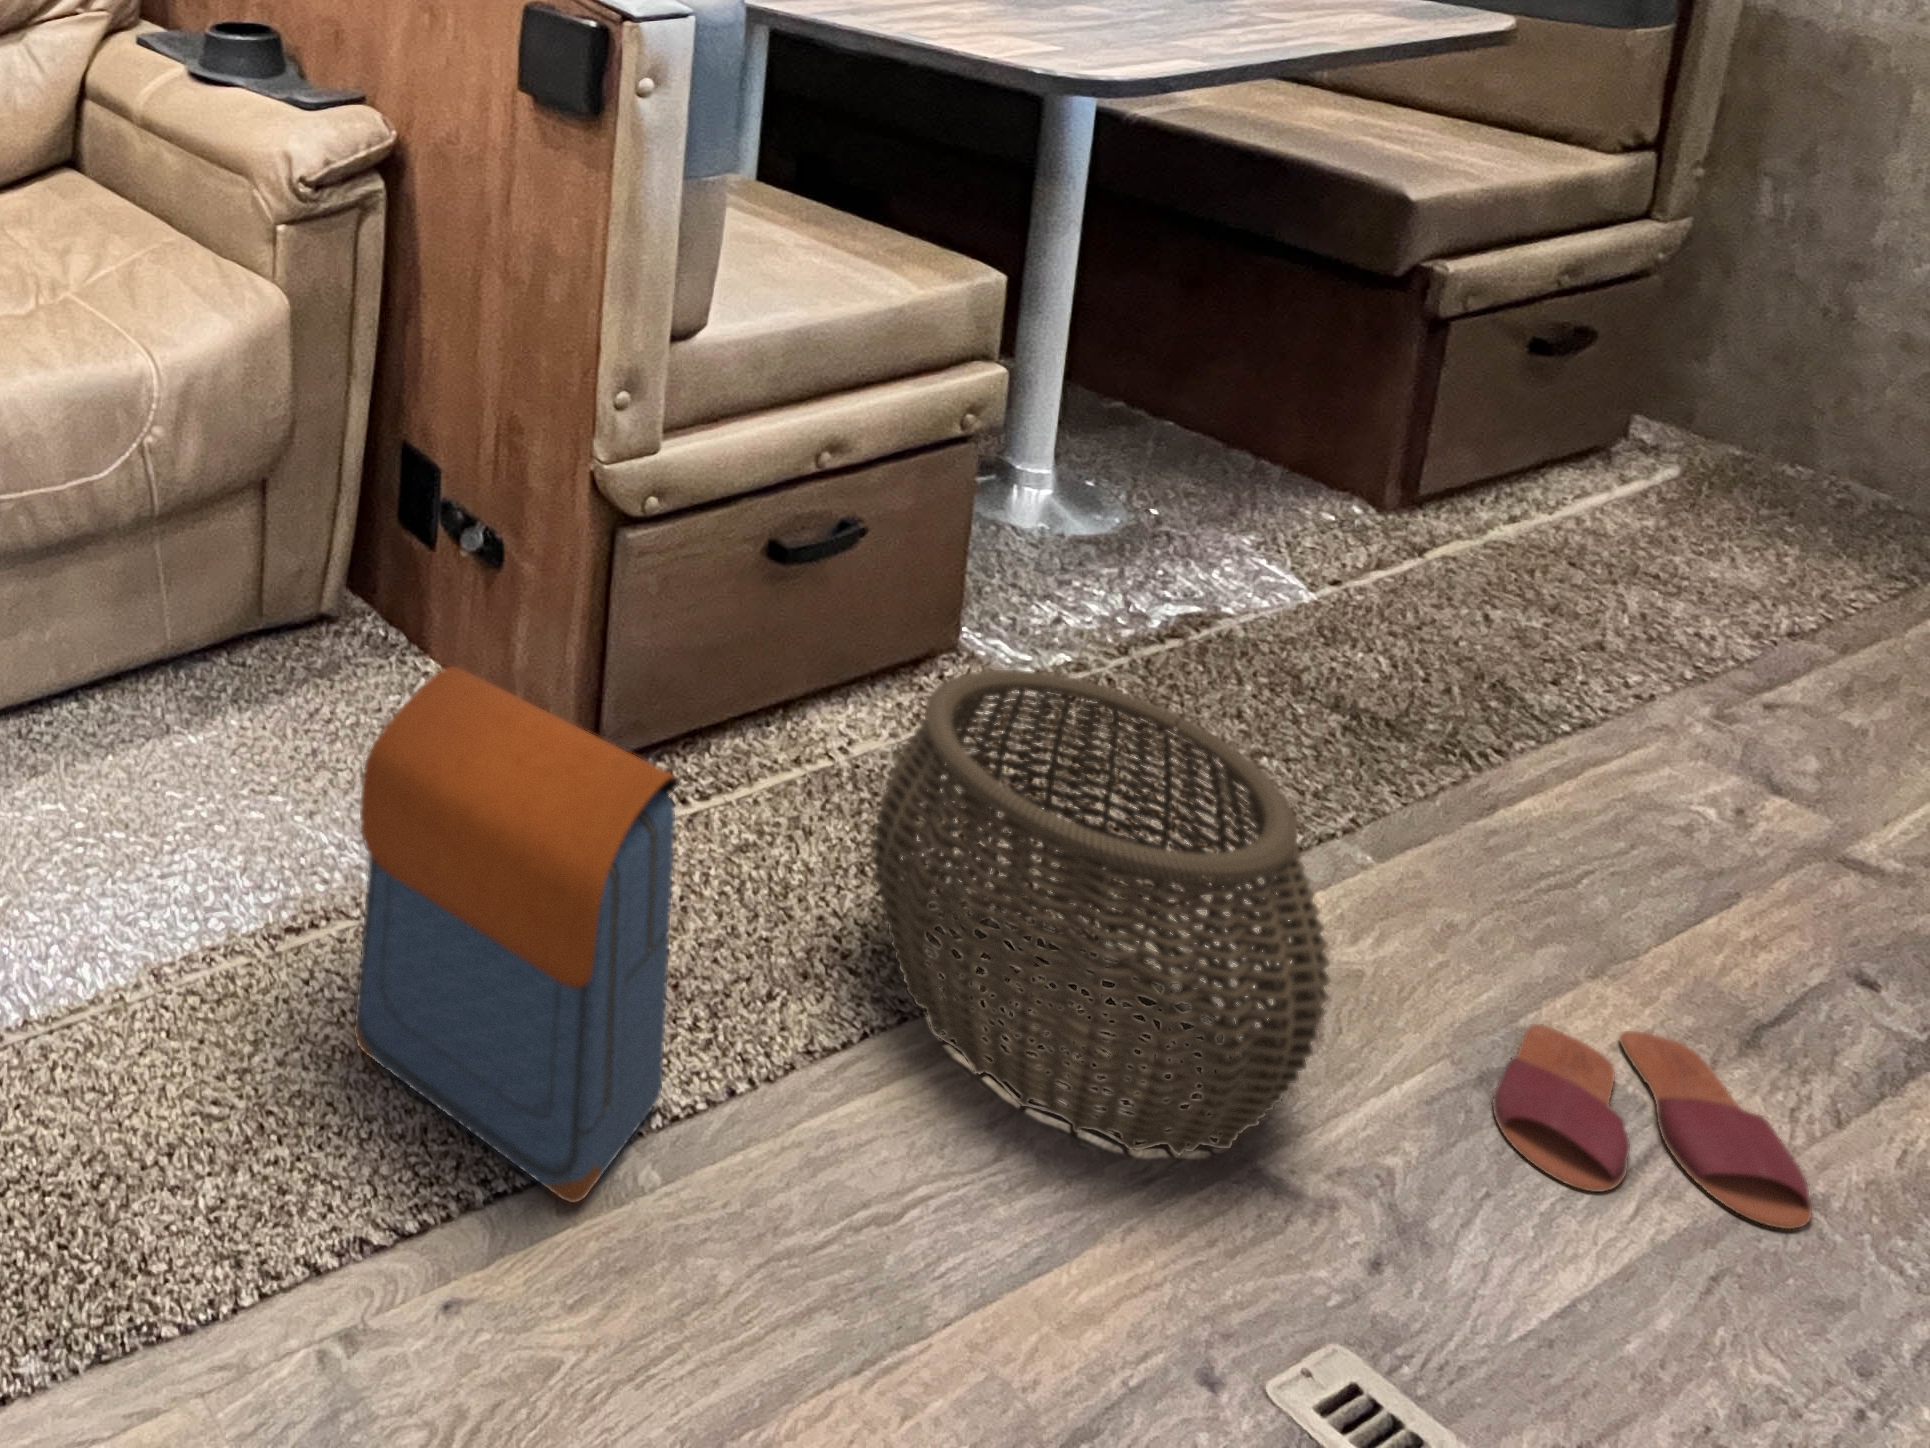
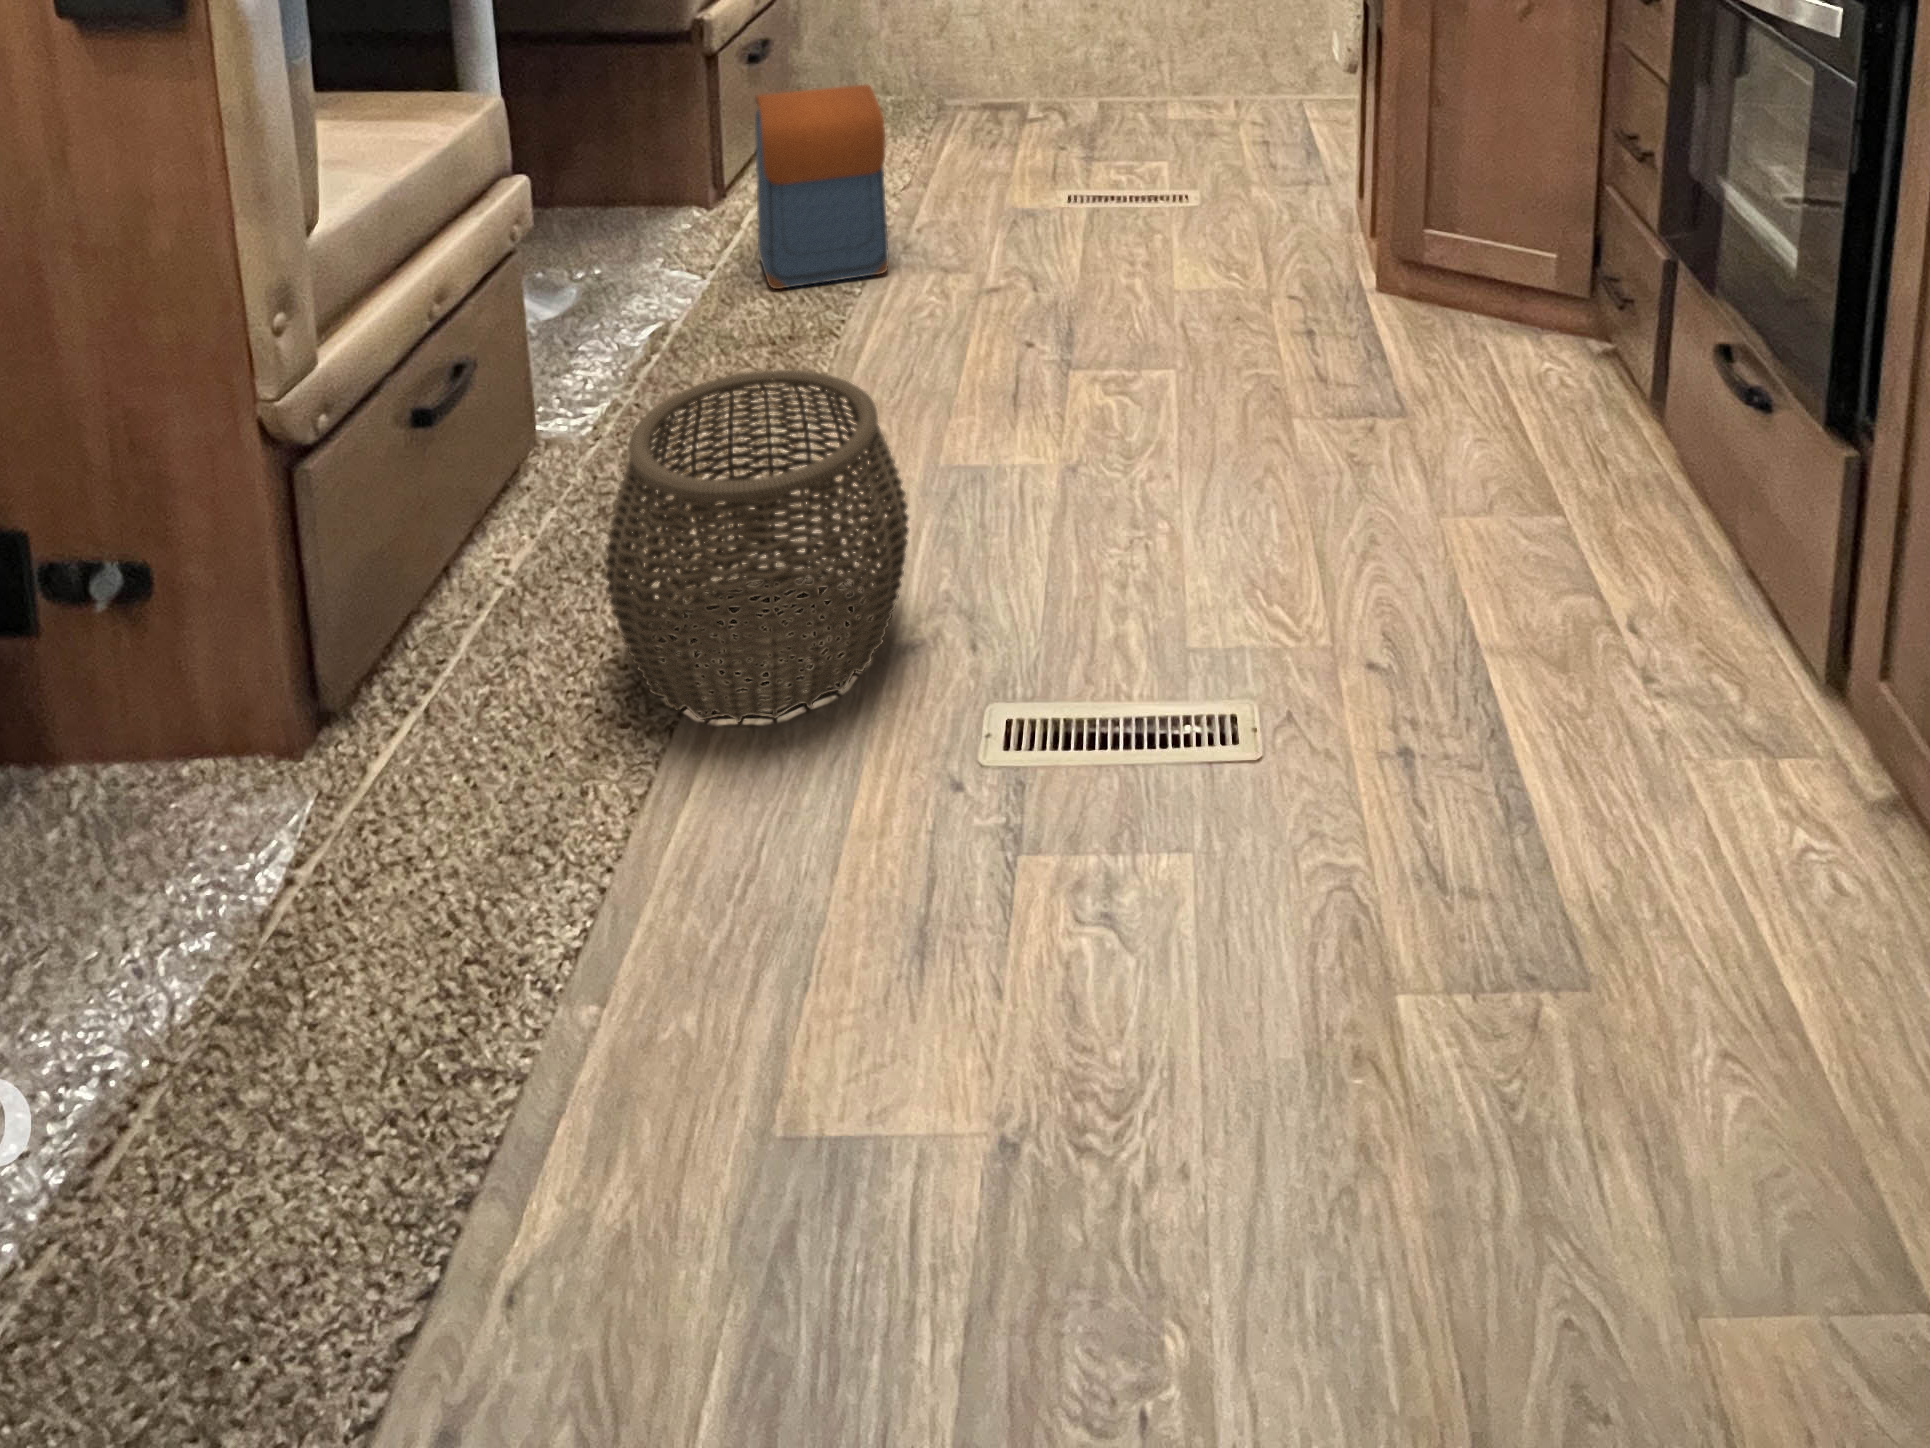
backpack: present [355,667,679,1203] -> present [755,85,889,289]
slippers: present [1492,1024,1812,1229] -> none [944,425,1075,535]

